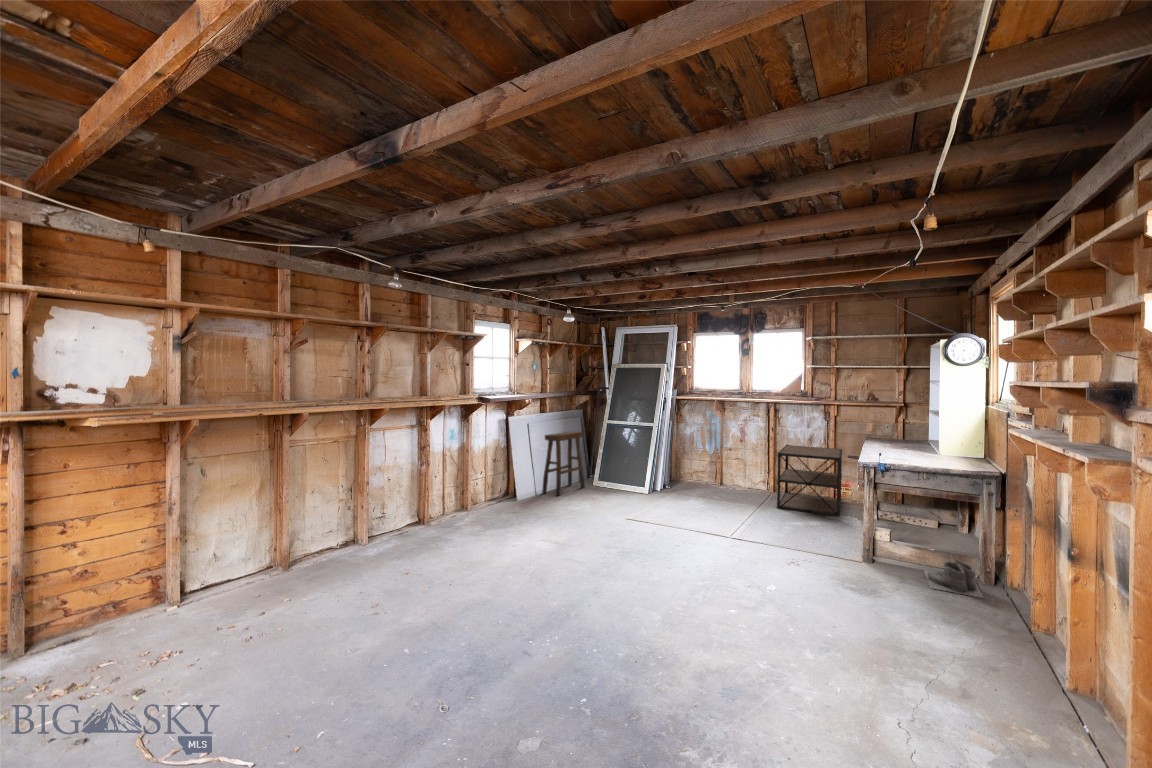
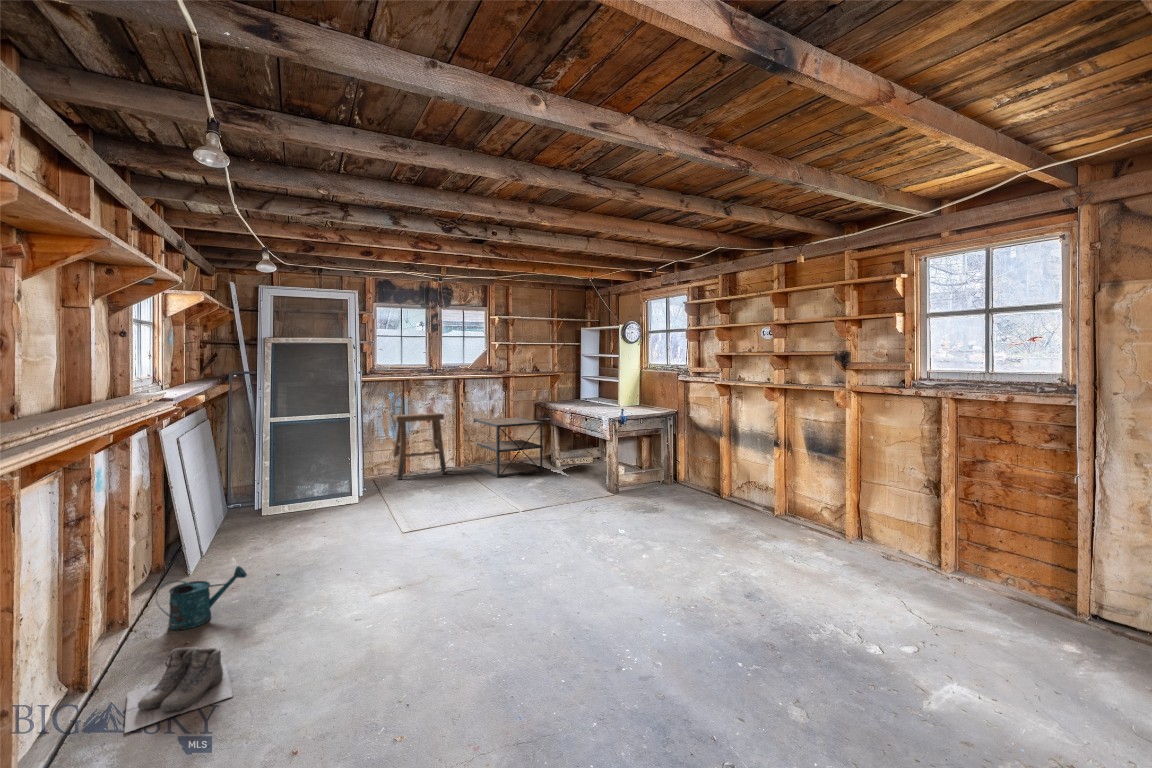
stool: present [542,431,585,496] -> present [392,413,447,479]
watering can: none [443,495,476,521] -> present [157,566,247,630]
boots: present [924,559,983,598] -> present [124,647,233,733]

